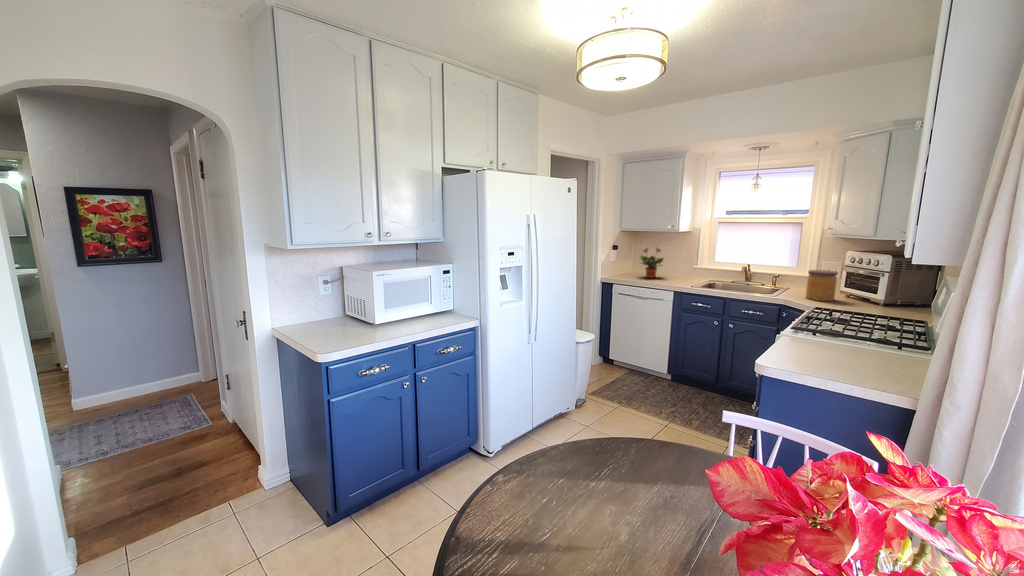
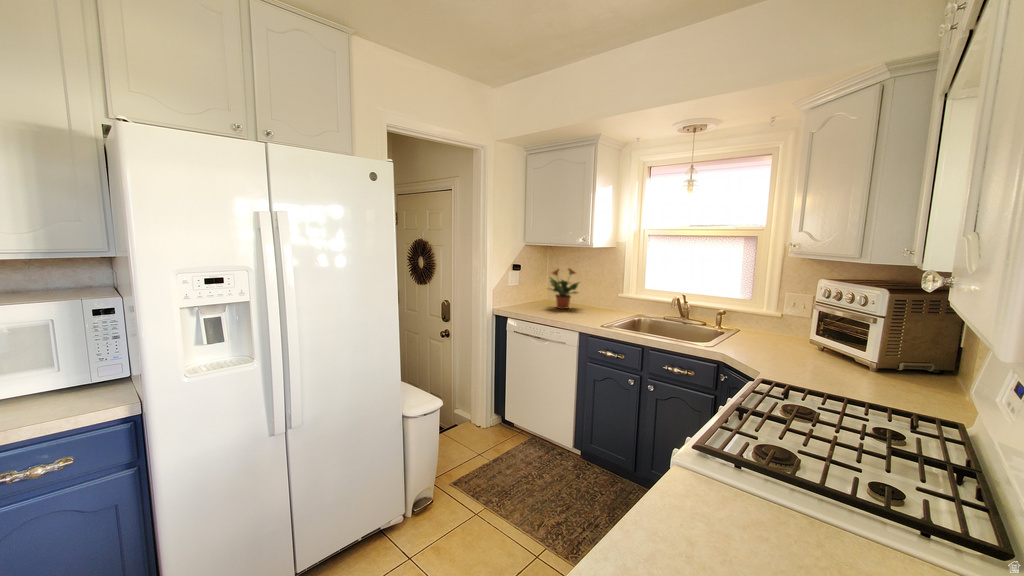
jar: present [806,270,838,301] -> none [756,307,803,358]

